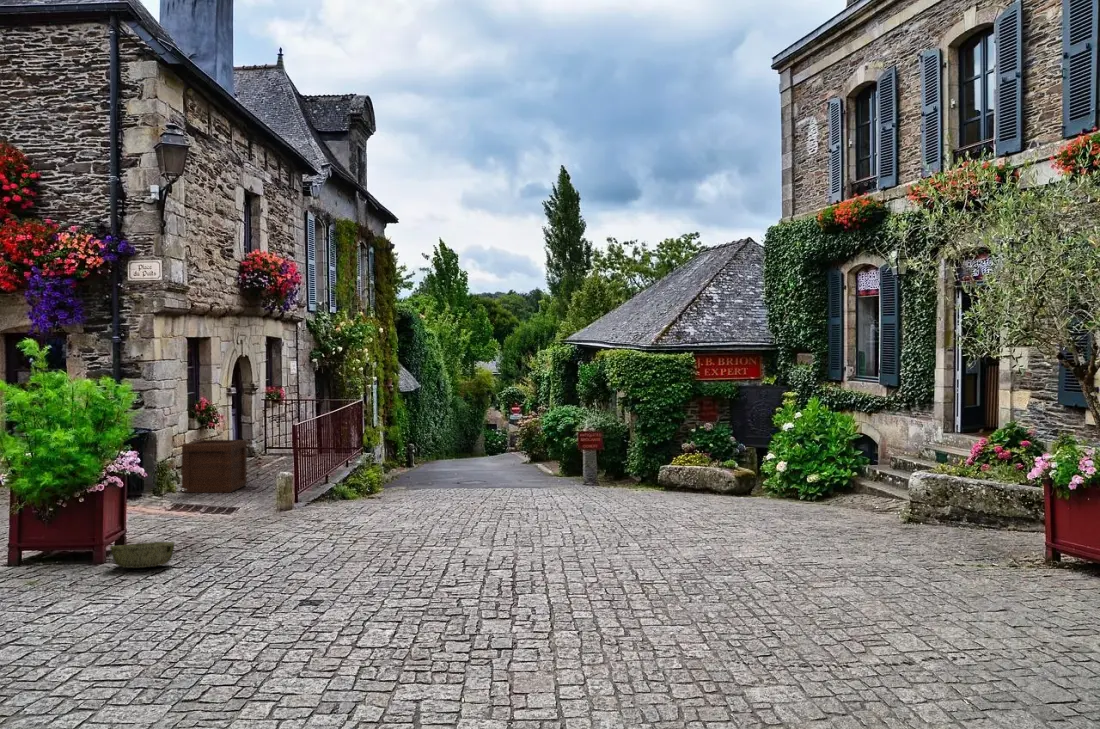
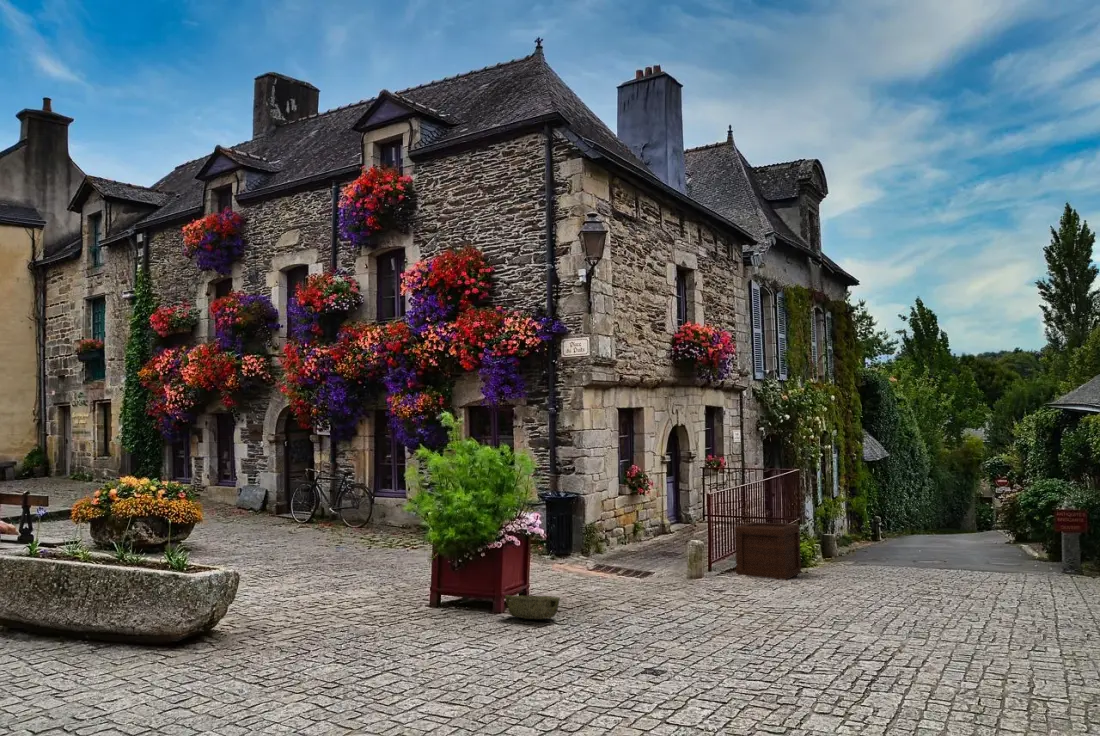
wooden crate: present [182,440,247,493] -> present [735,522,801,580]

